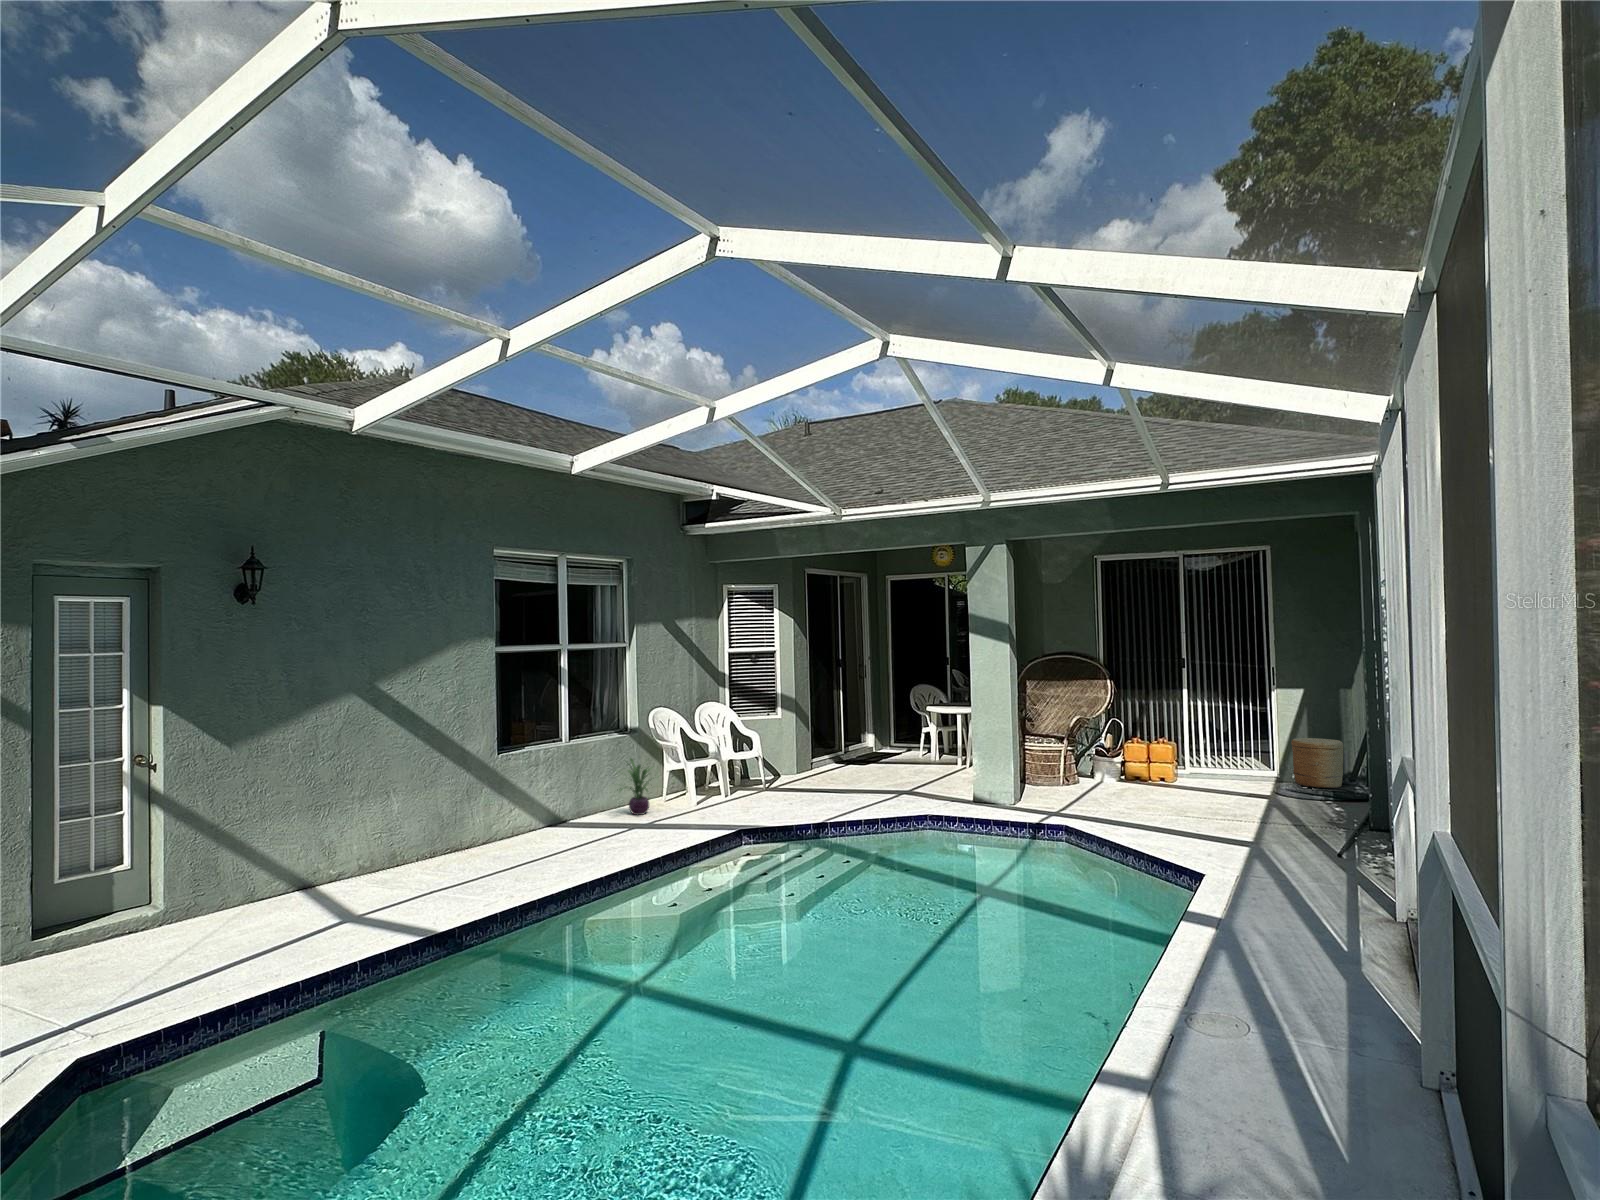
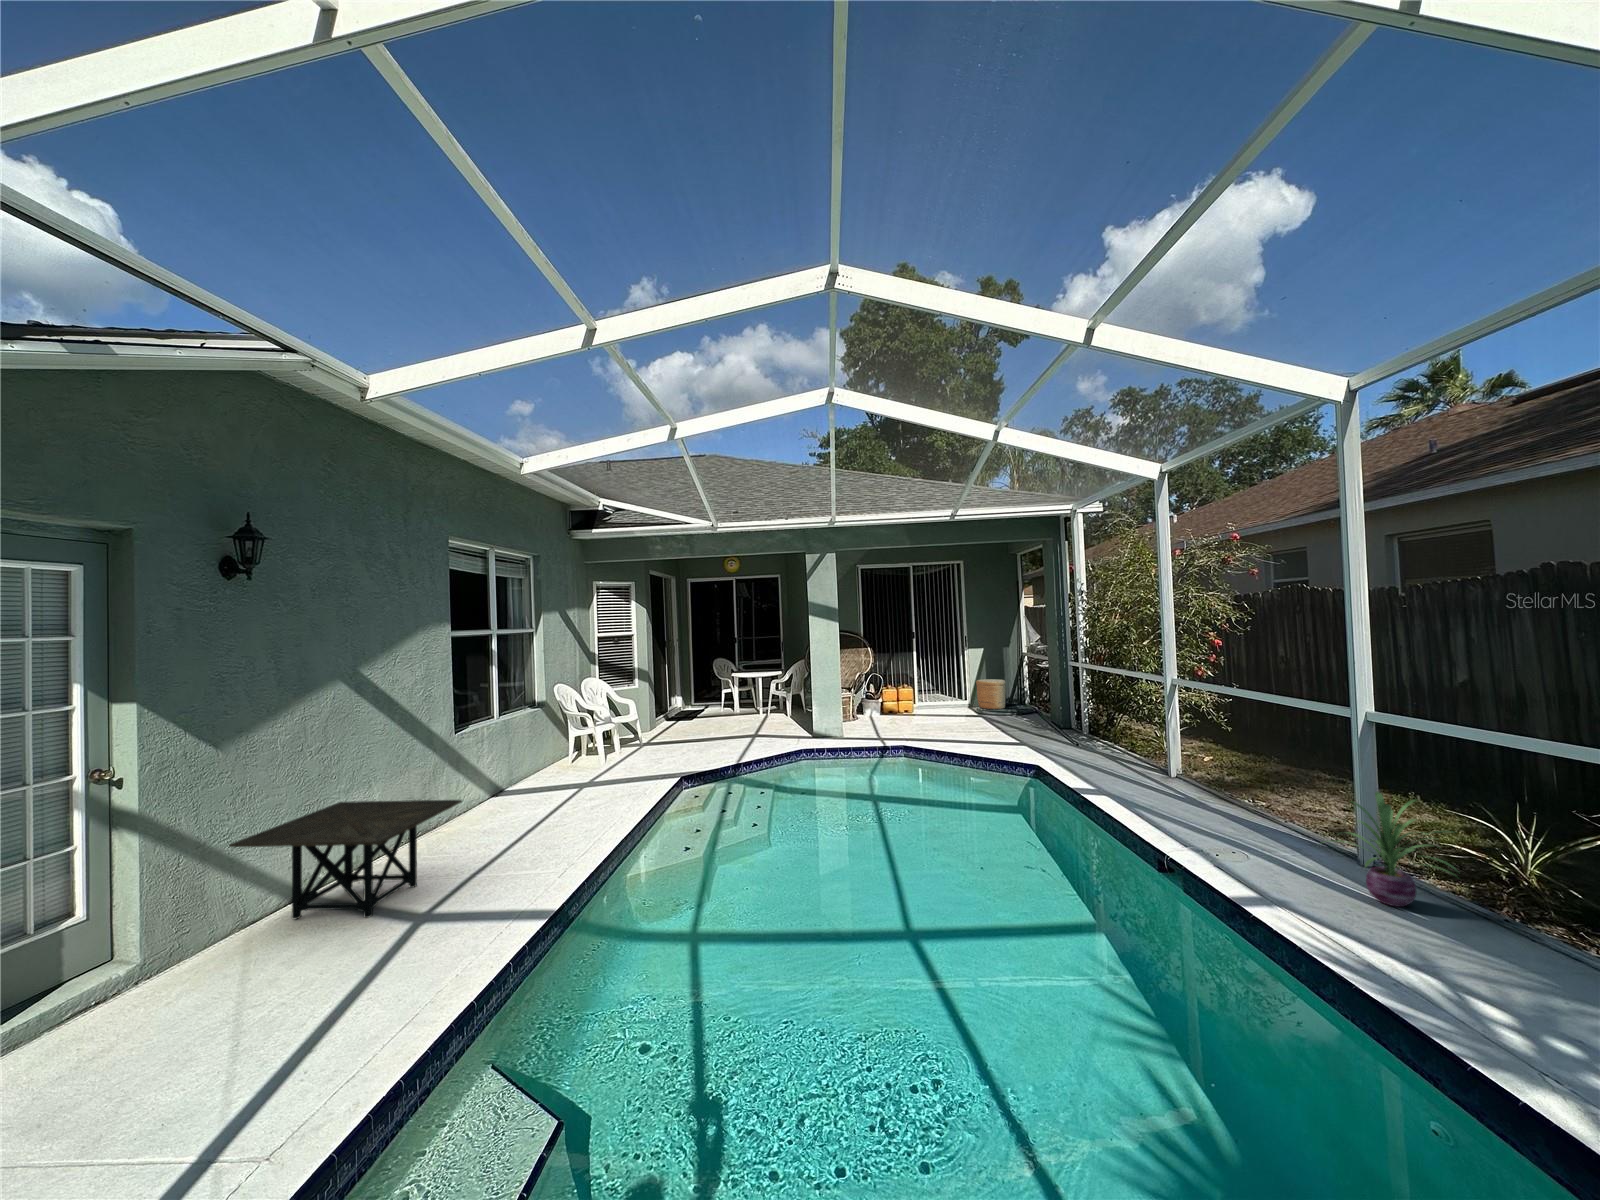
decorative plant: present [620,758,651,815] -> present [1327,792,1457,907]
side table: none [240,807,435,911] -> present [229,800,462,919]

